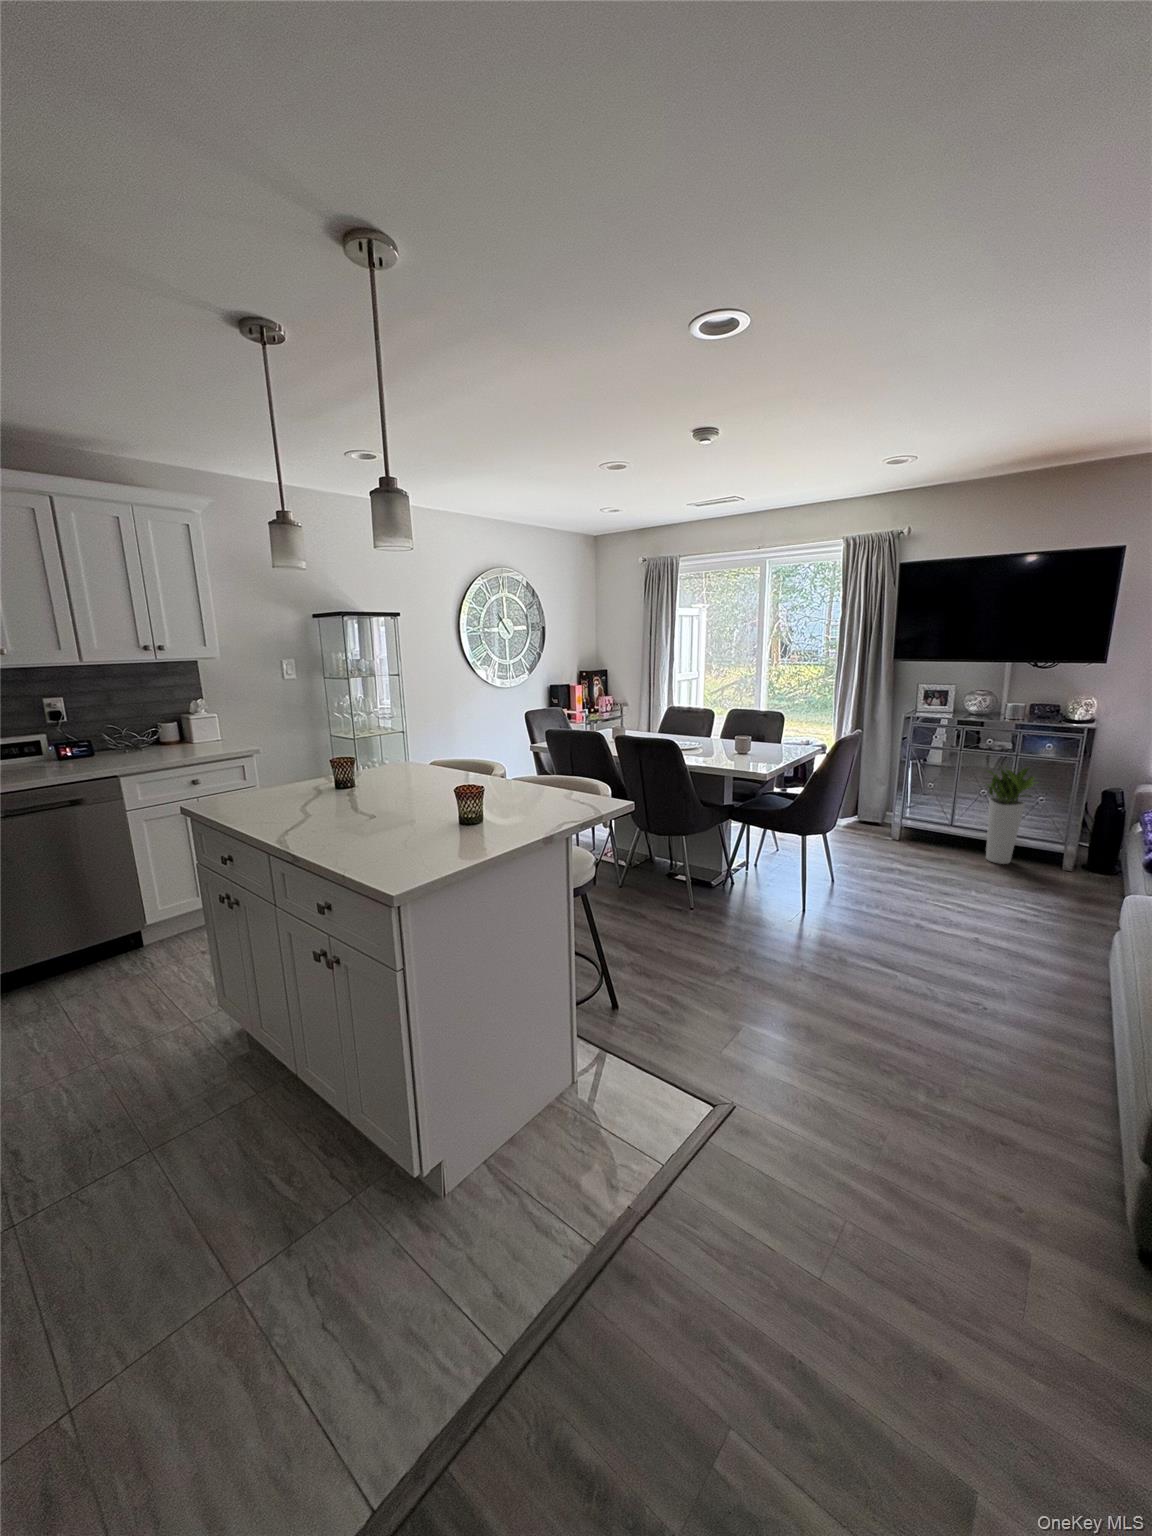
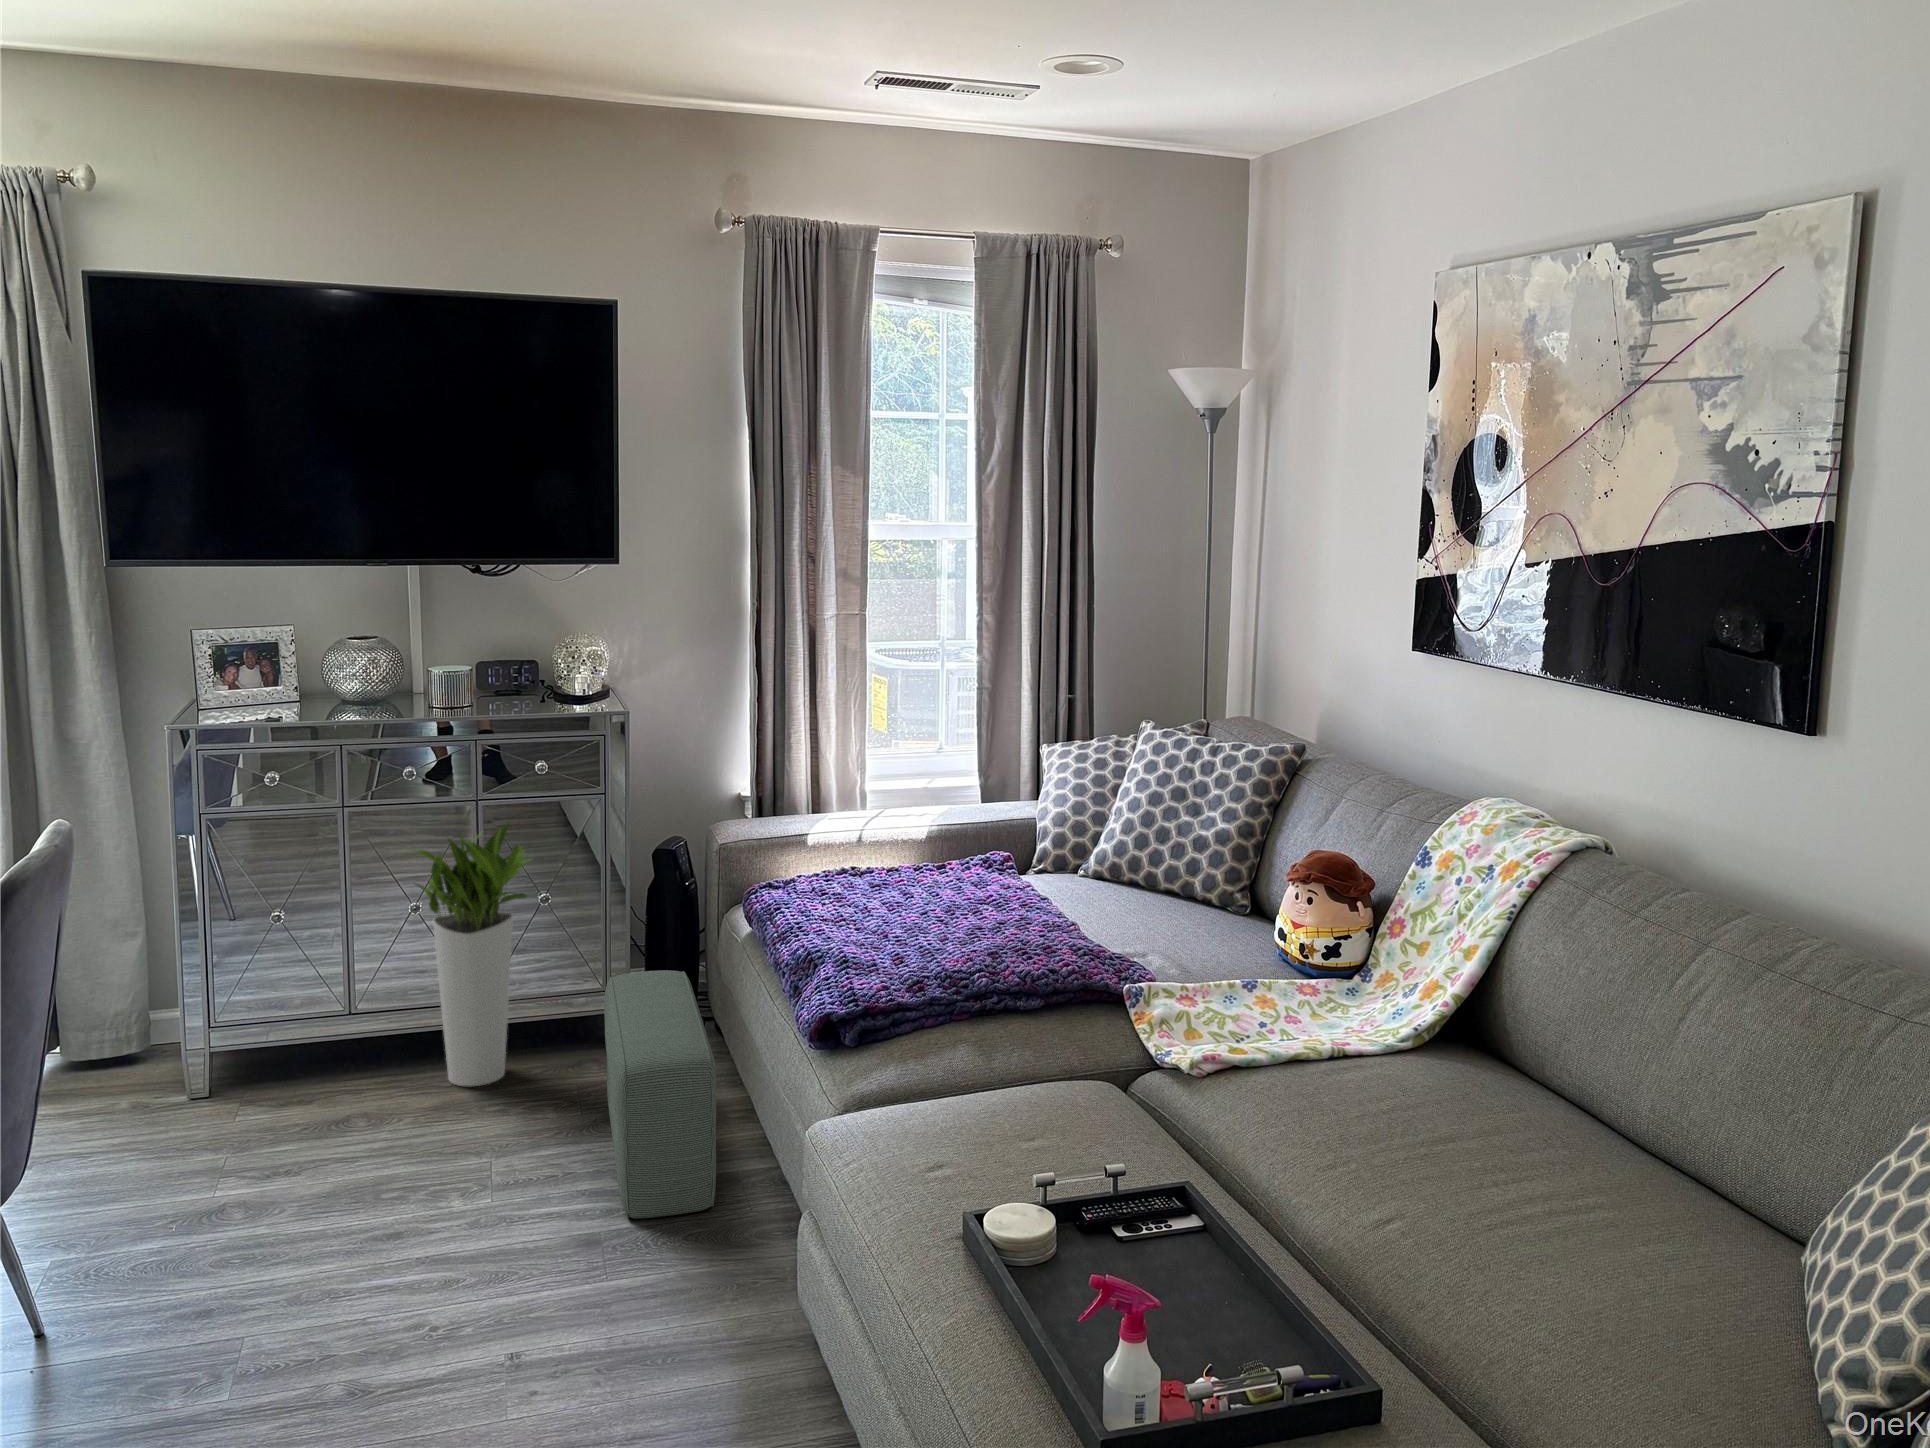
pouf: none [1042,834,1103,929] -> present [605,970,716,1218]

